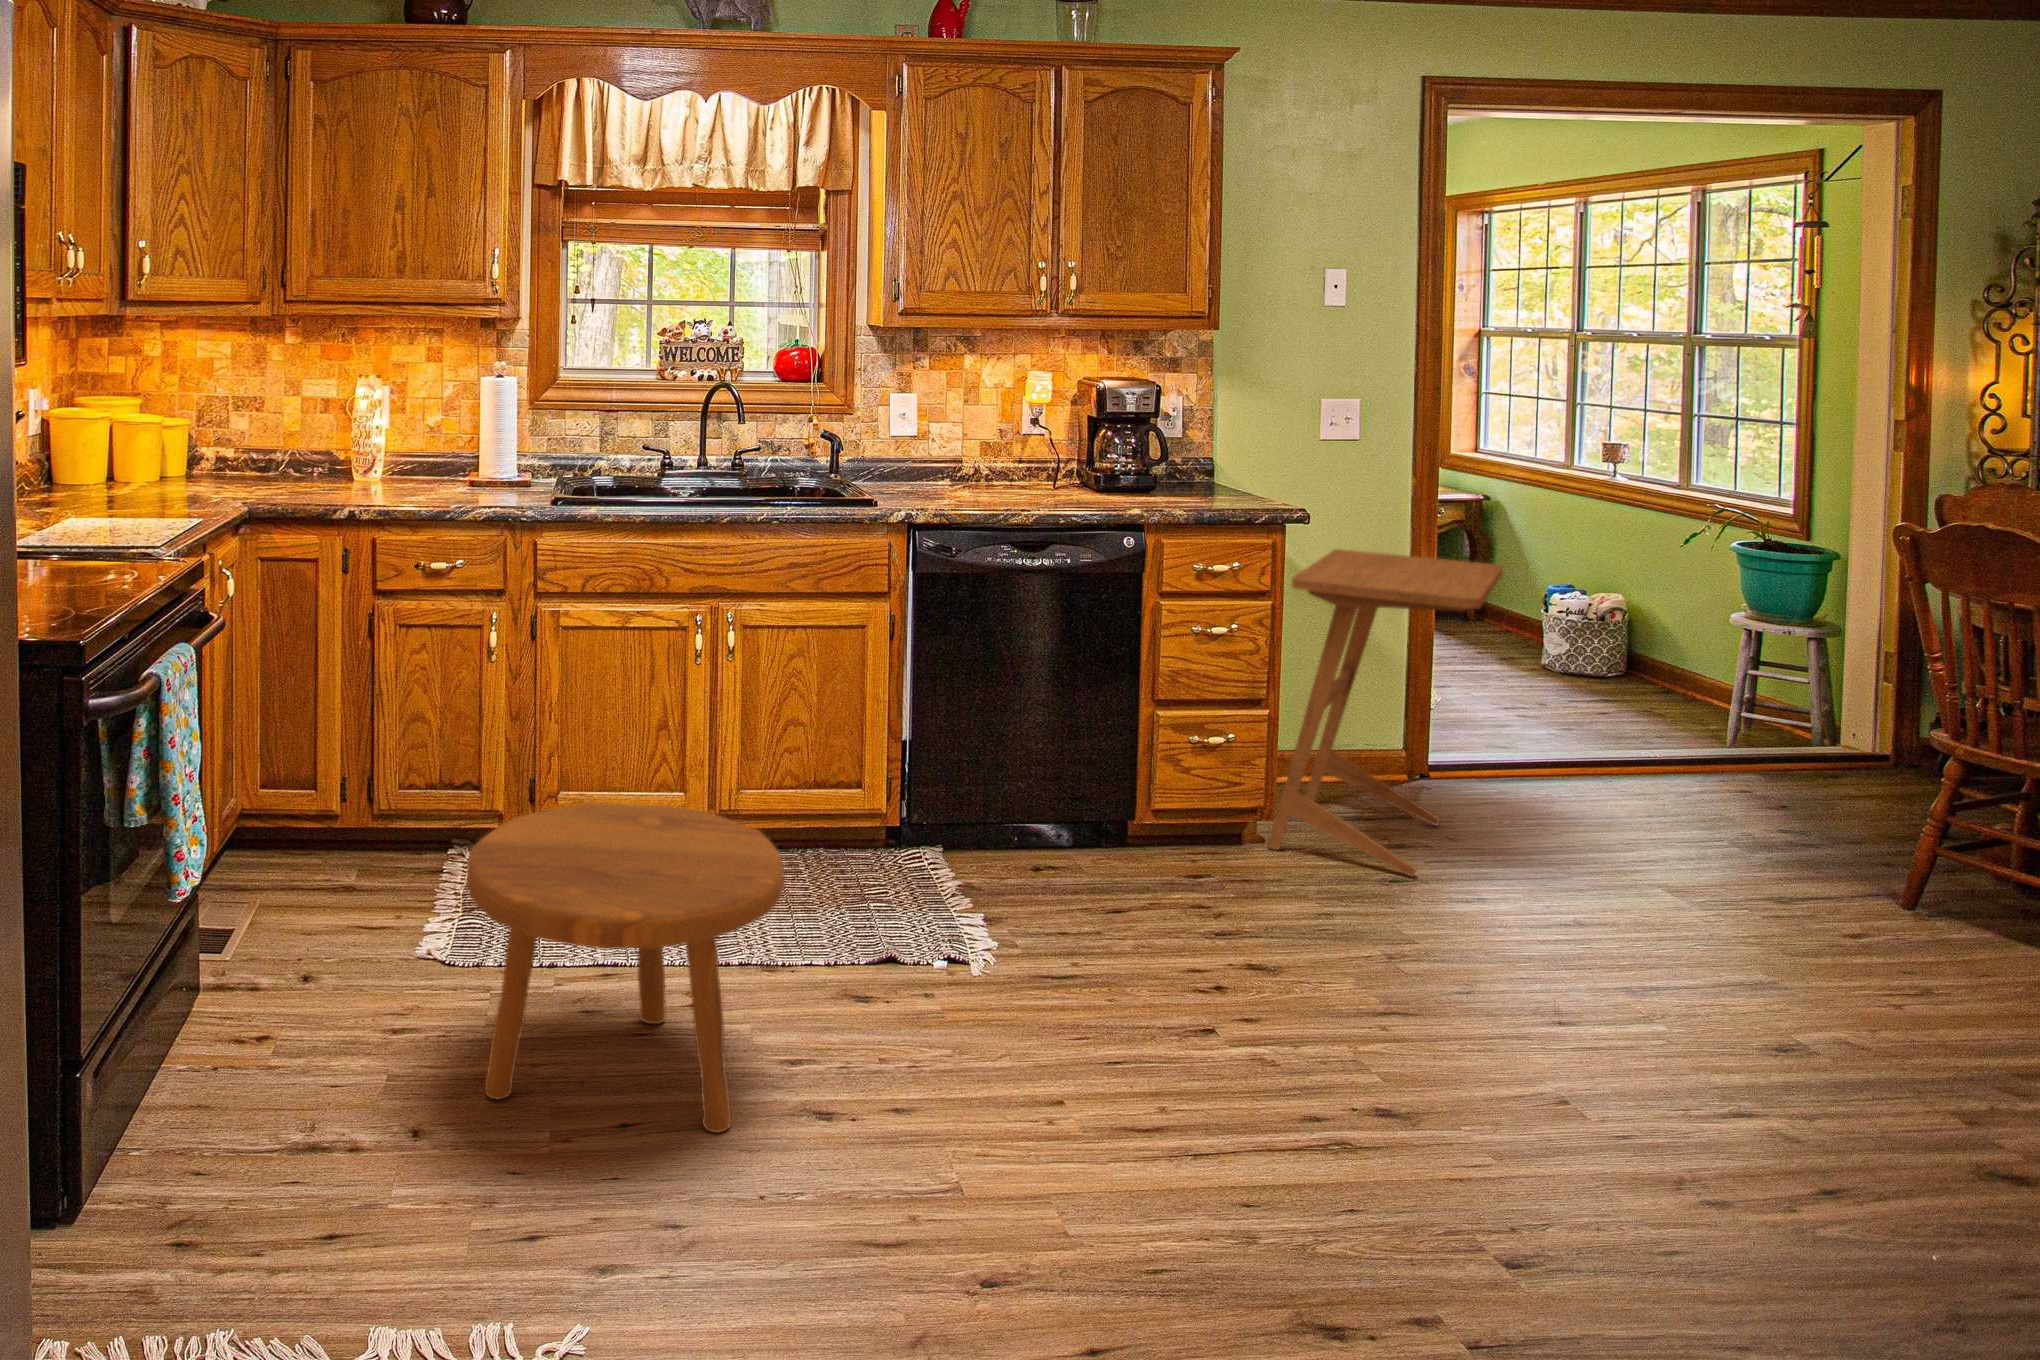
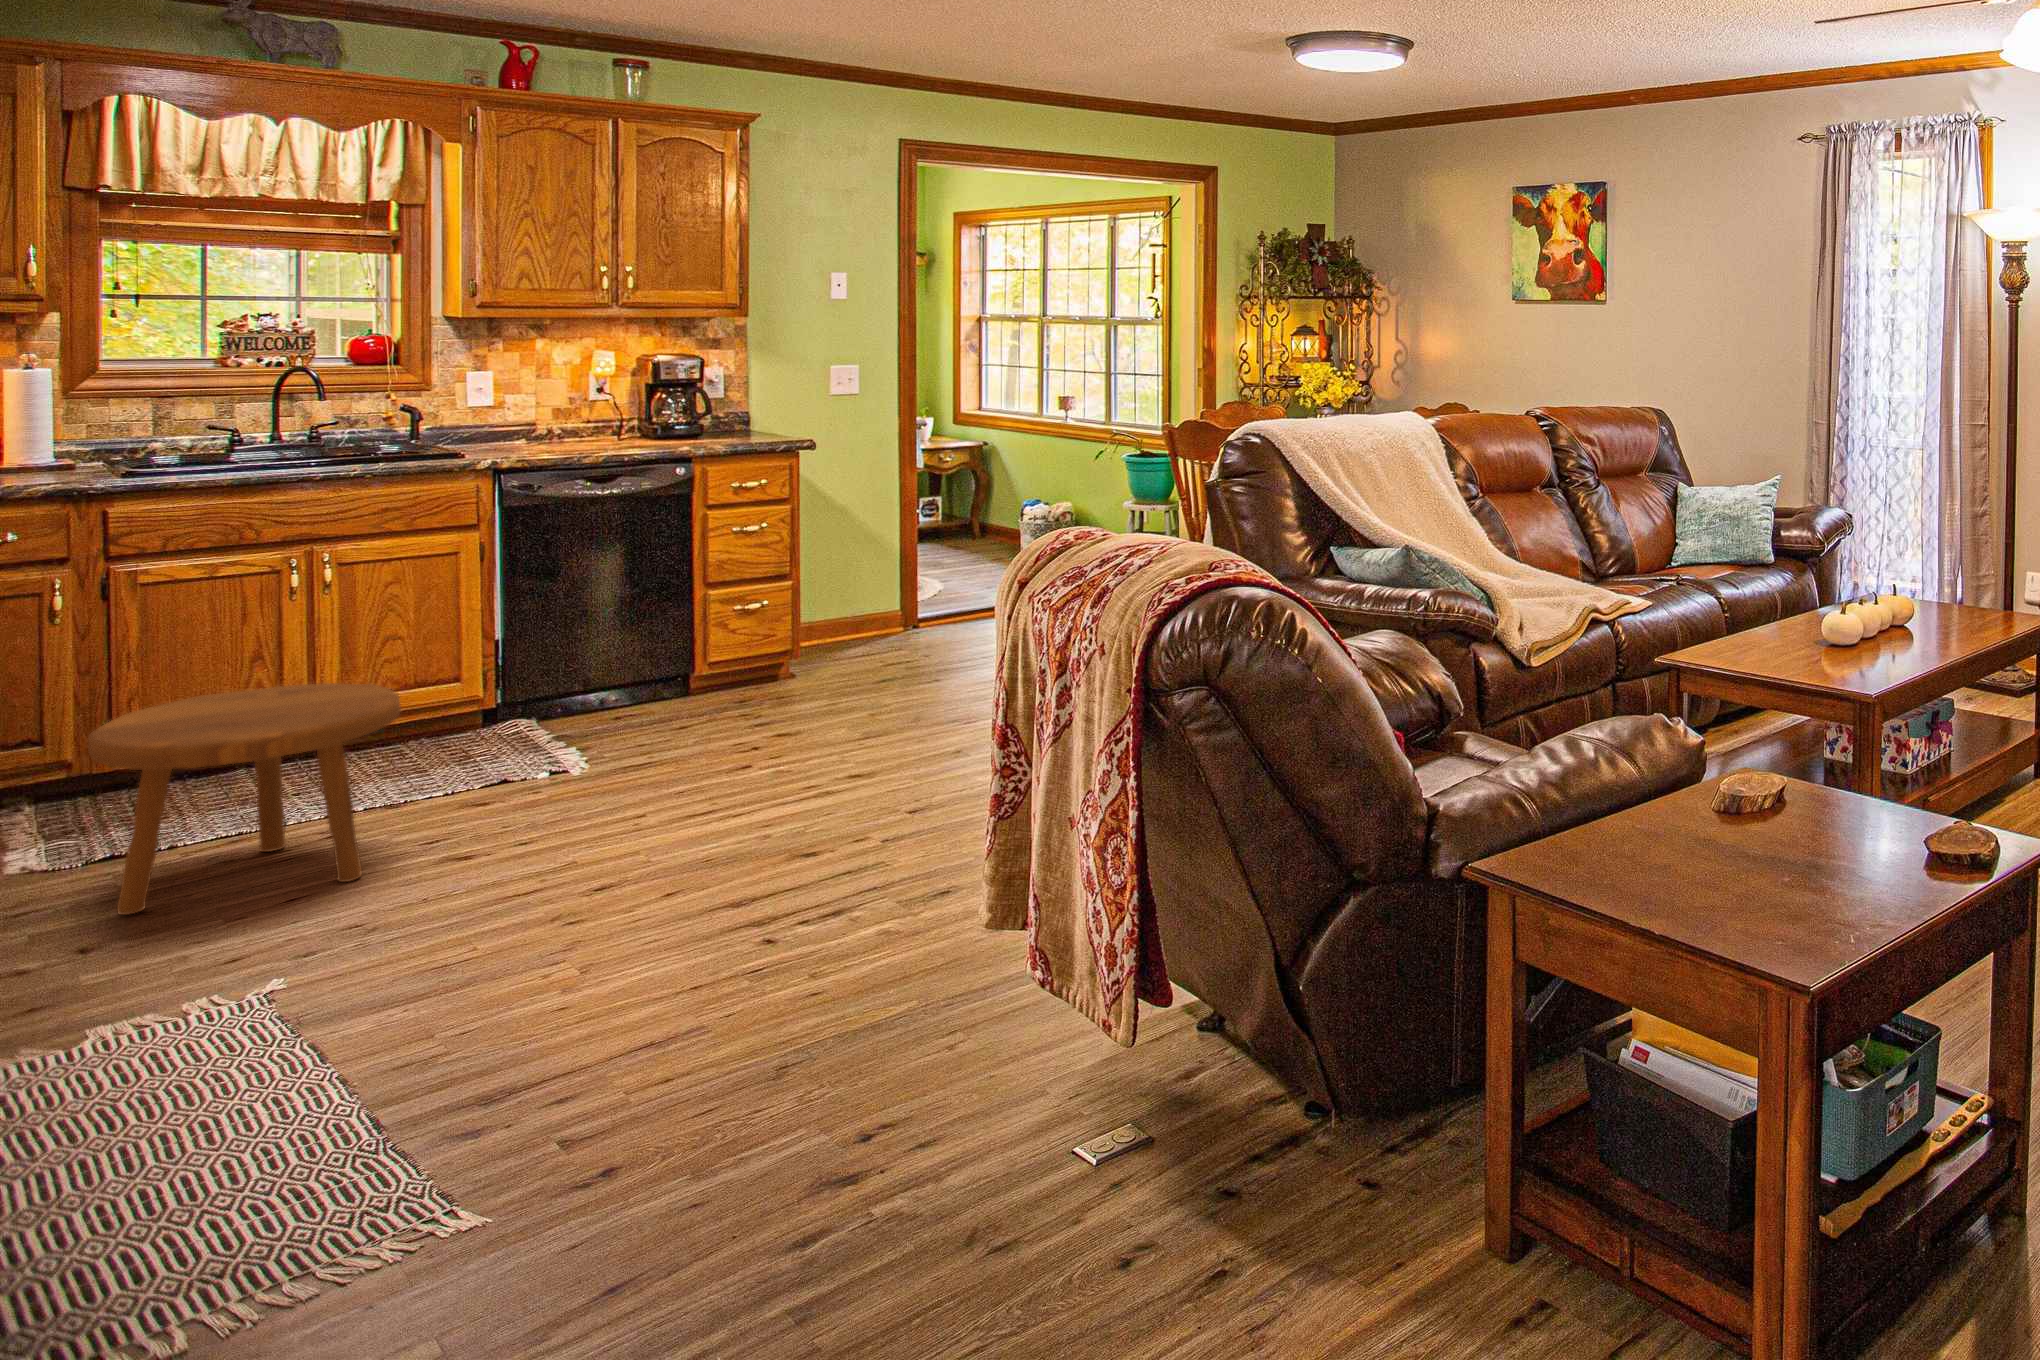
side table: present [1268,549,1503,876] -> none [794,467,953,674]

